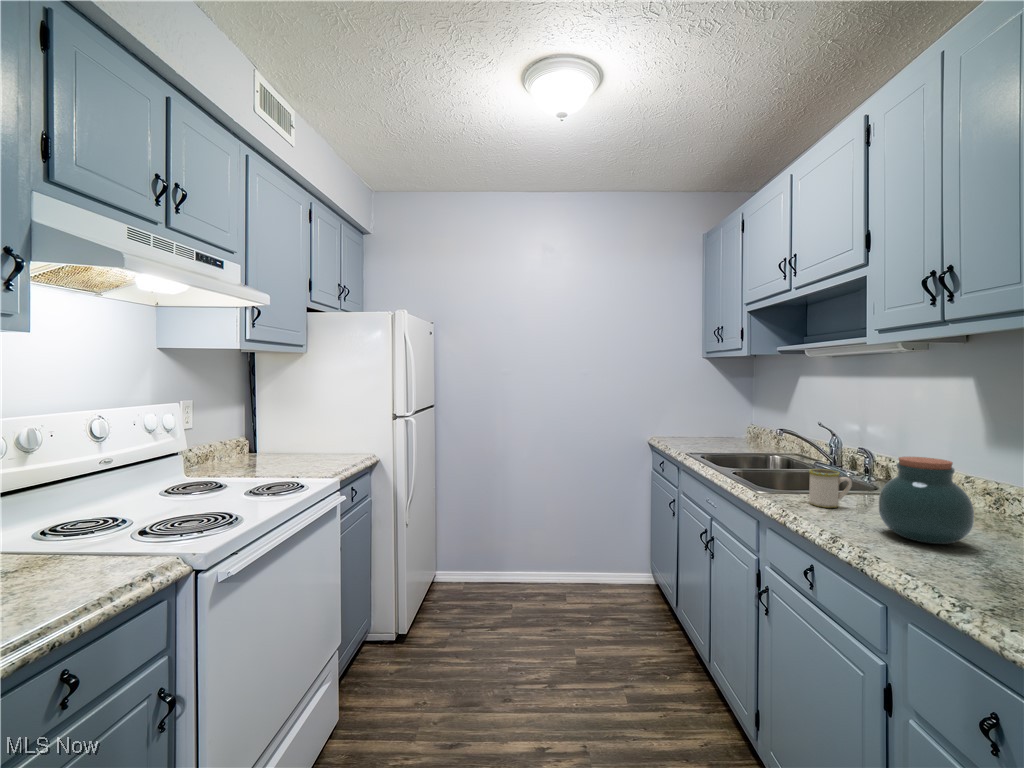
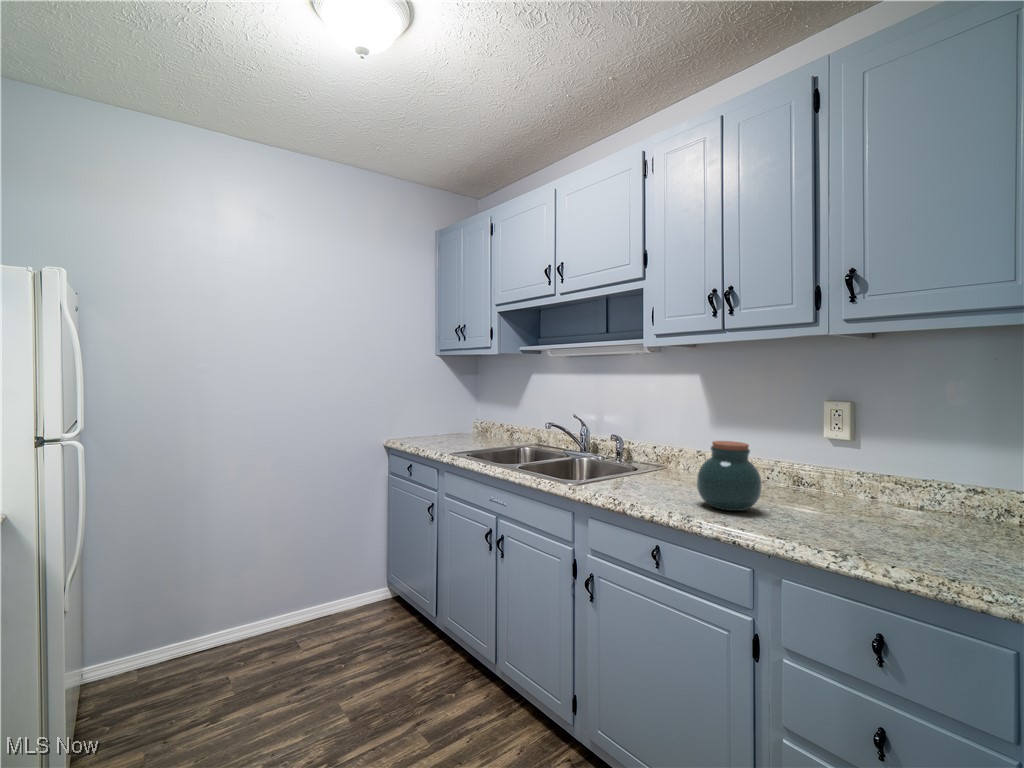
mug: present [809,469,852,508] -> none [623,456,654,491]

